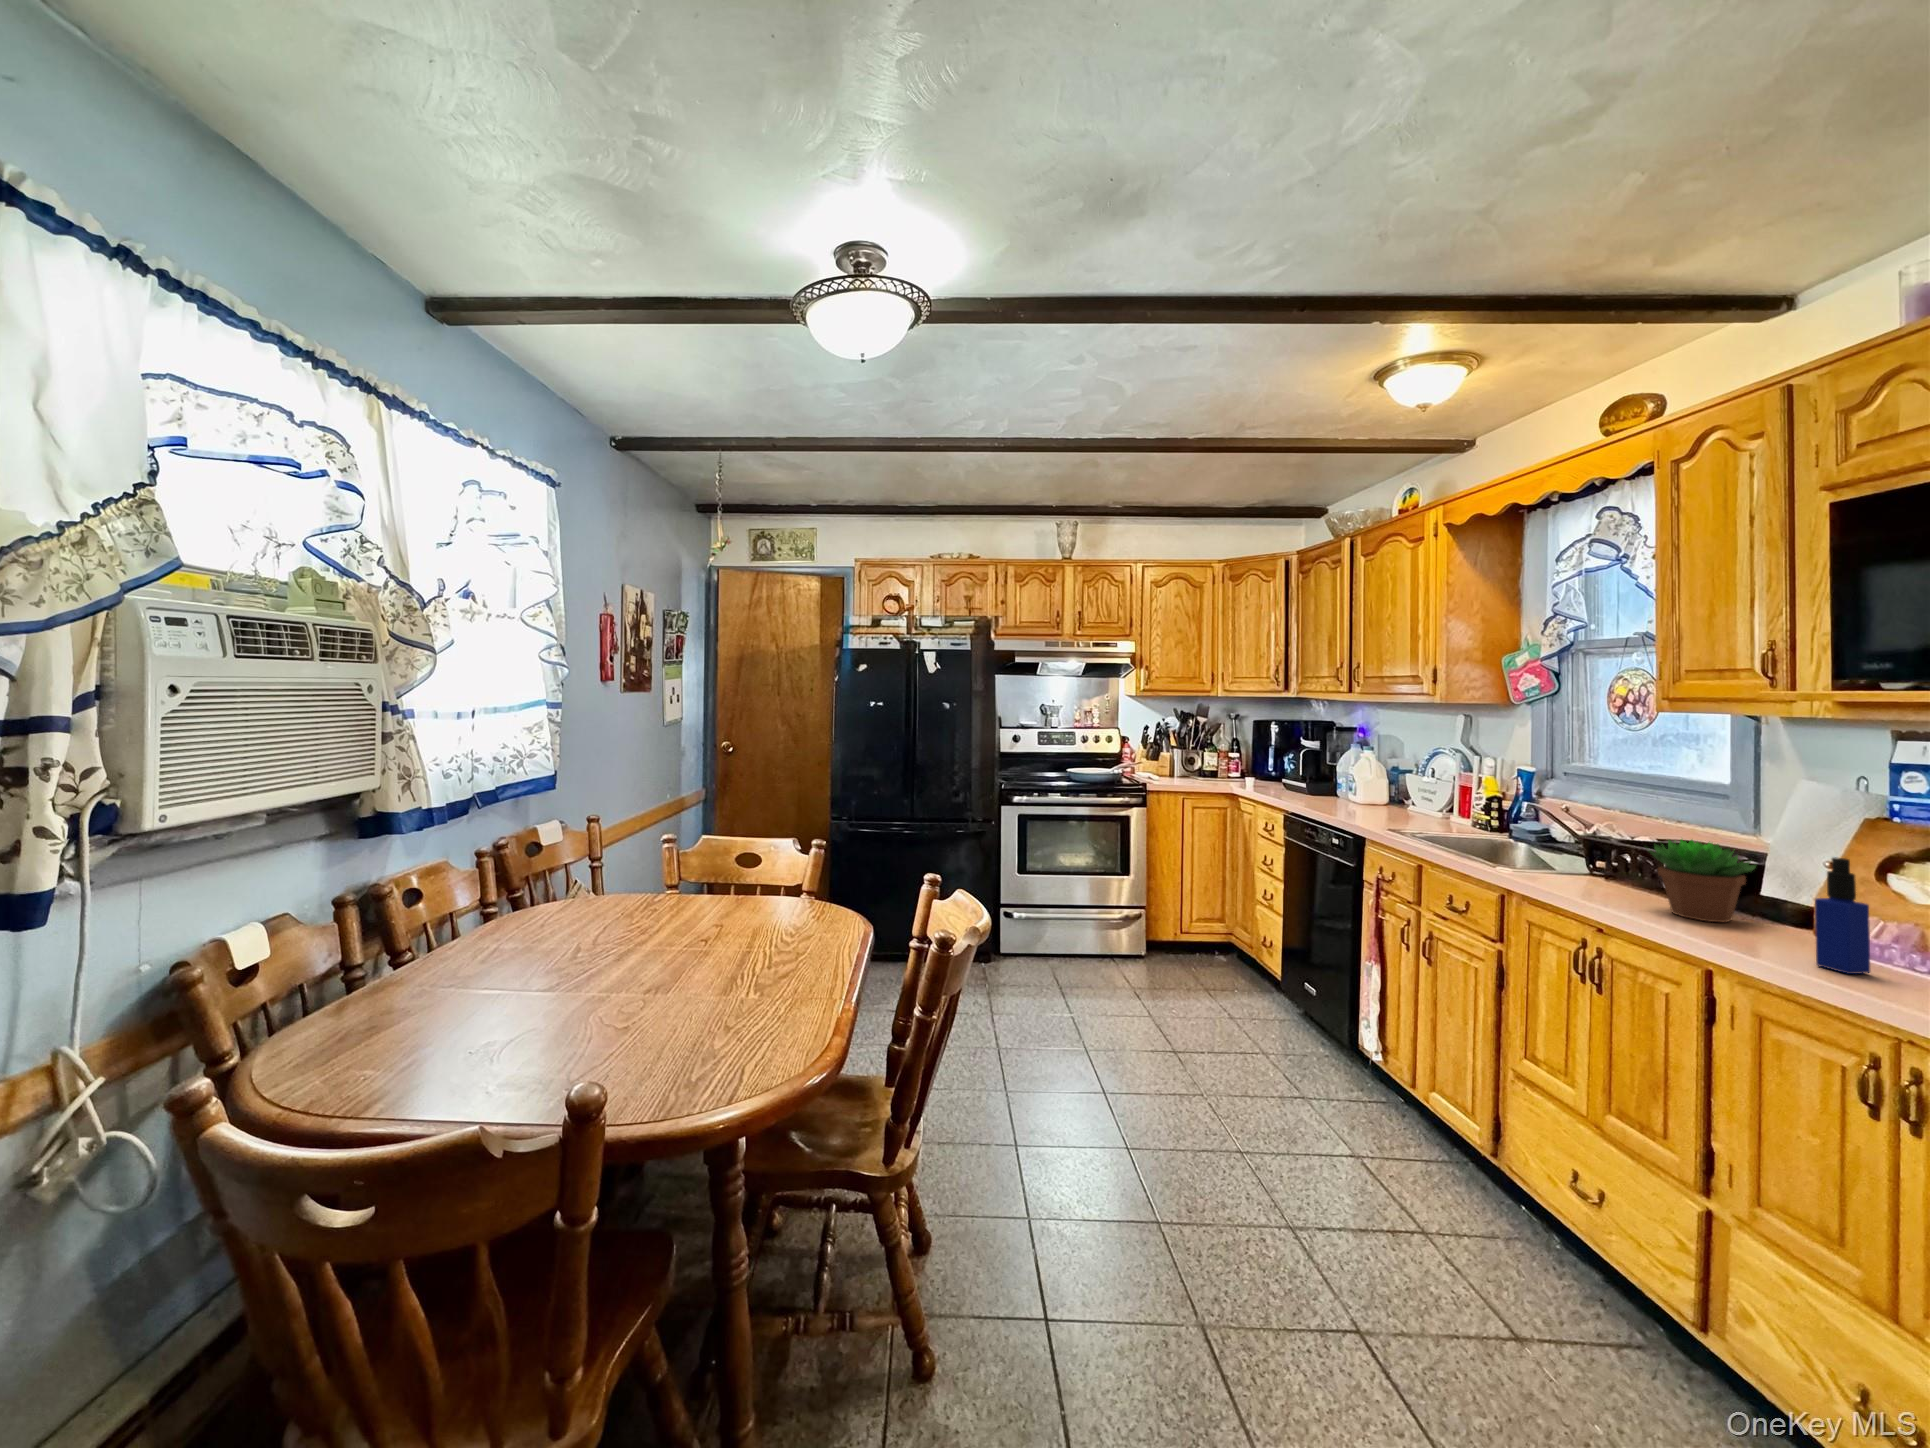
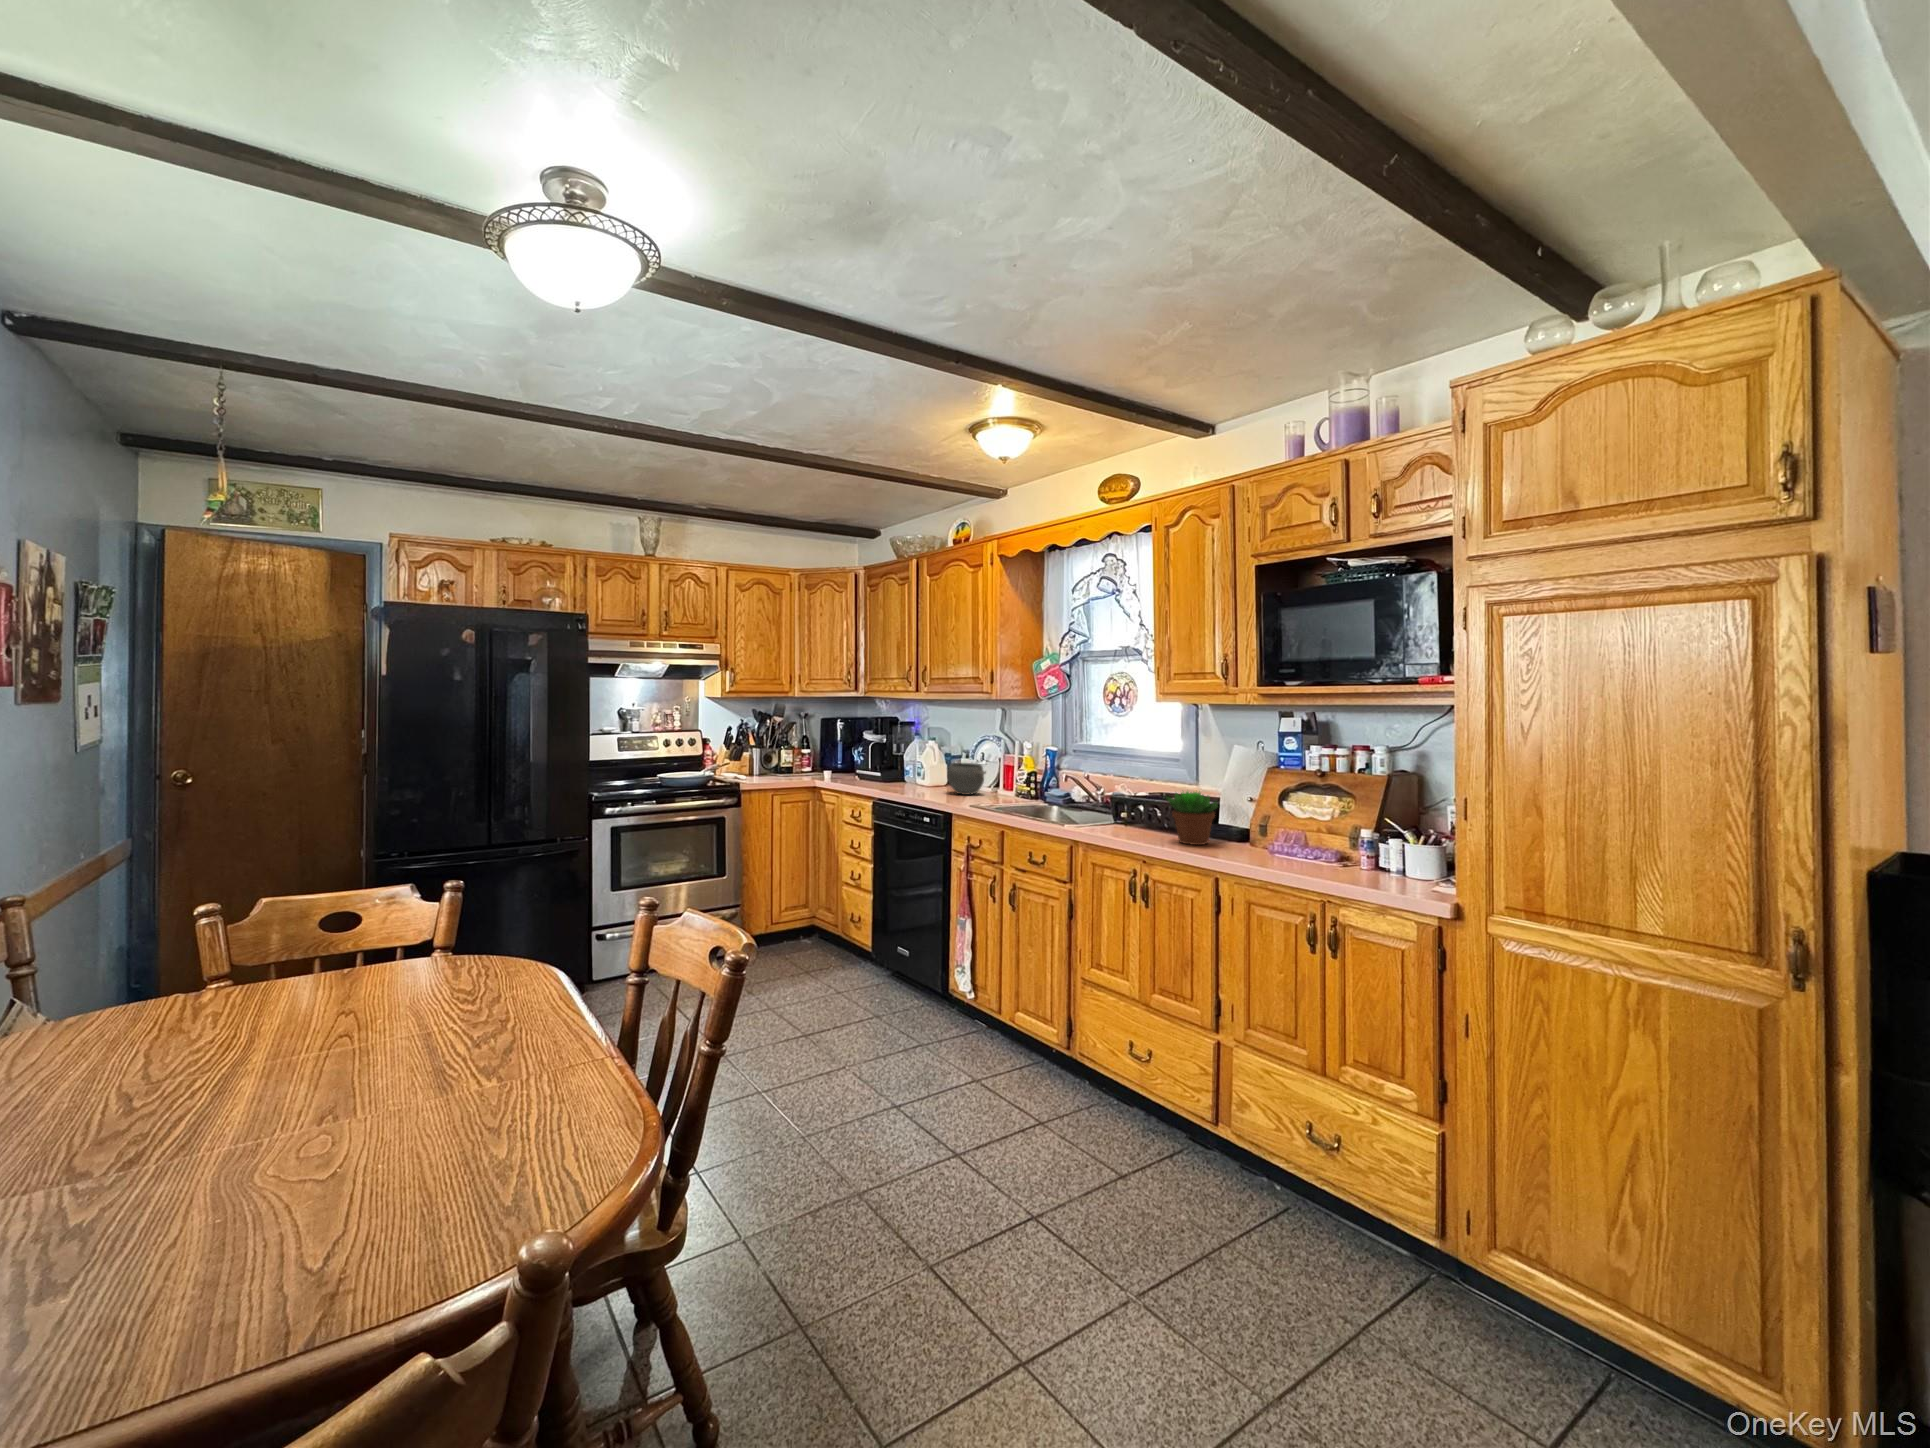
bowl: none [1377,776,1429,816] -> present [948,763,984,795]
bottle: present [1815,857,1870,974] -> none [1266,792,1289,864]

